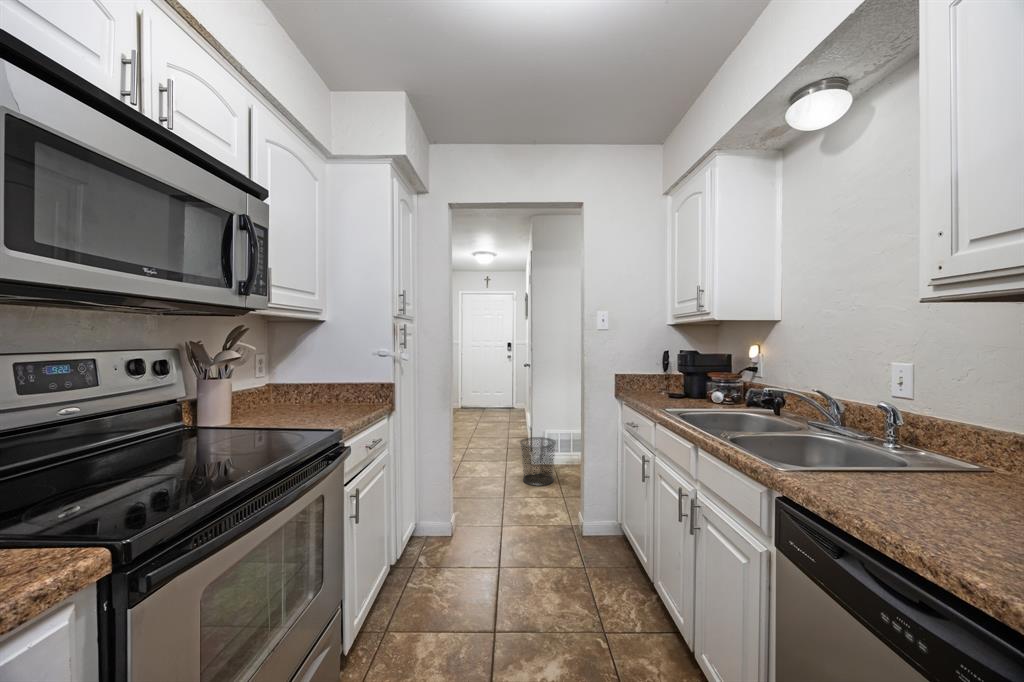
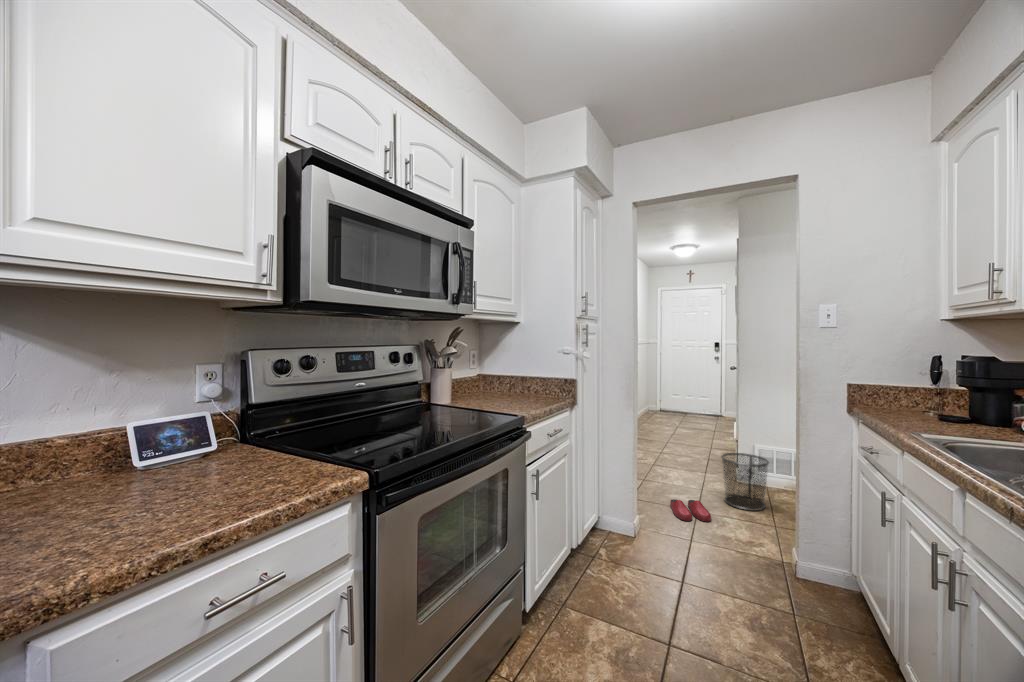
slippers: none [480,485,515,506] -> present [670,499,711,522]

